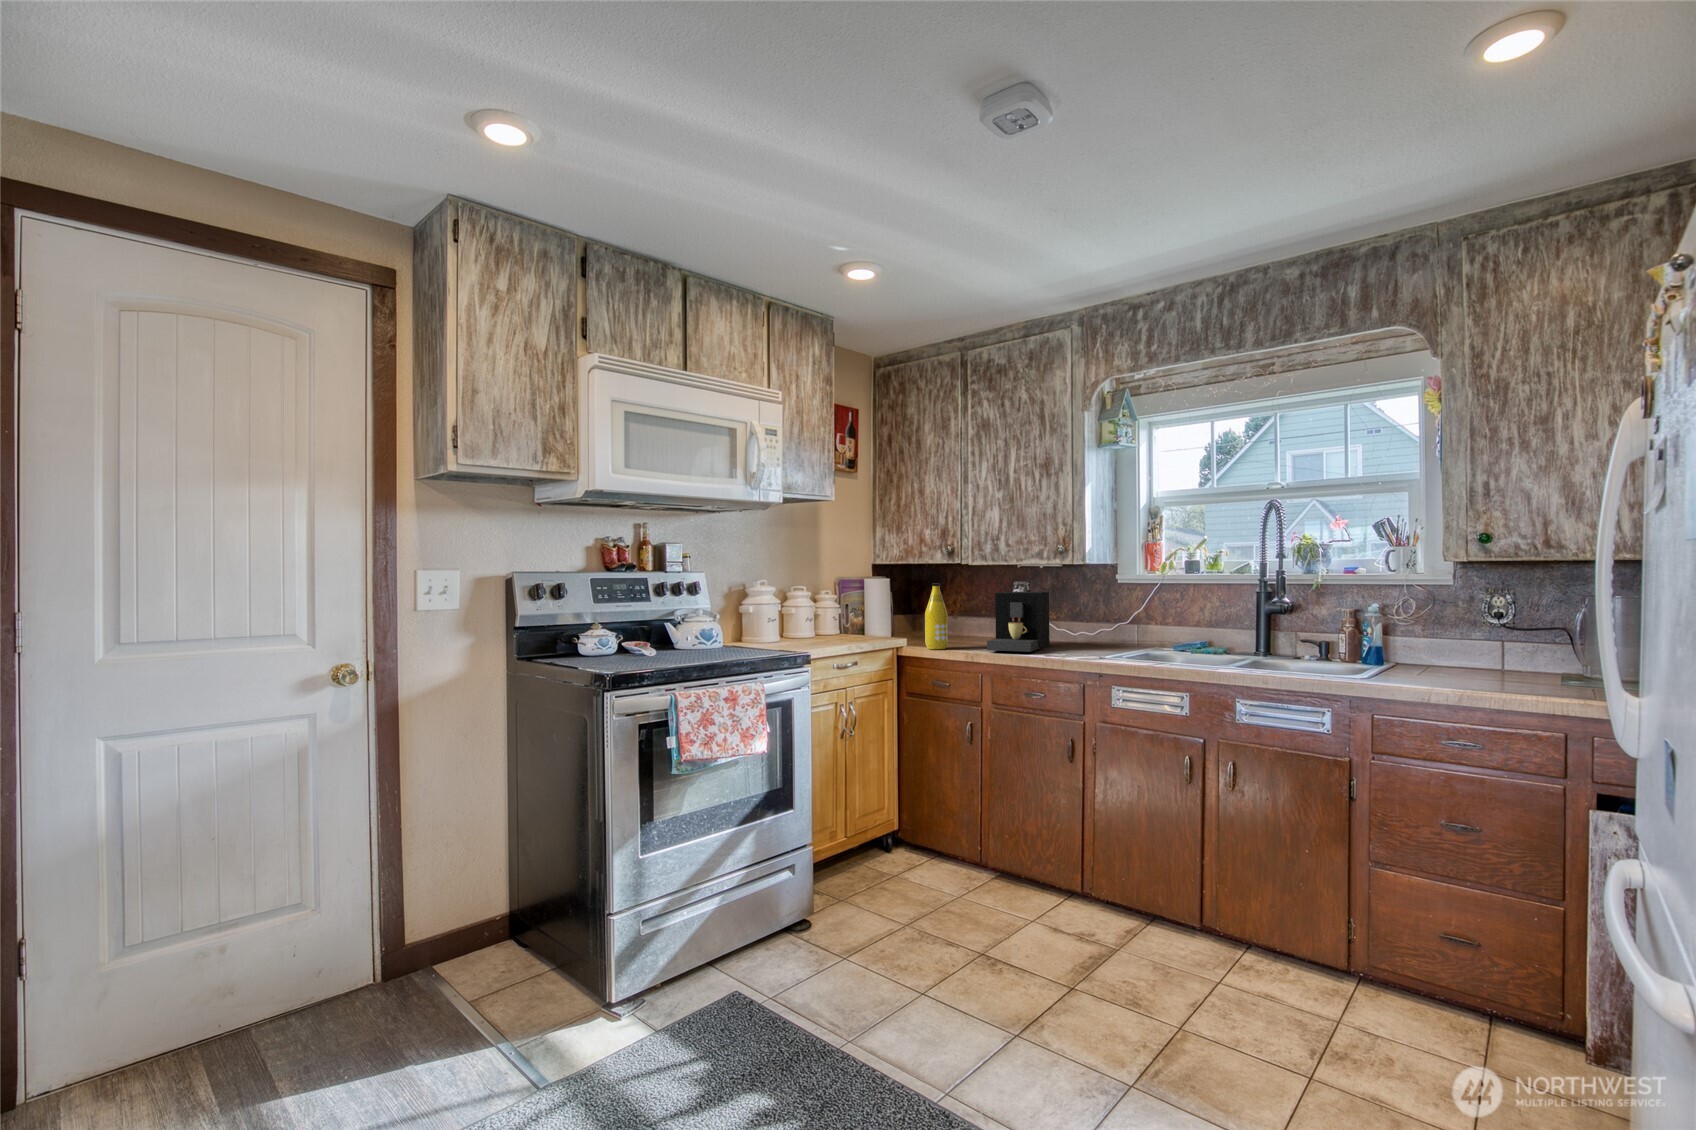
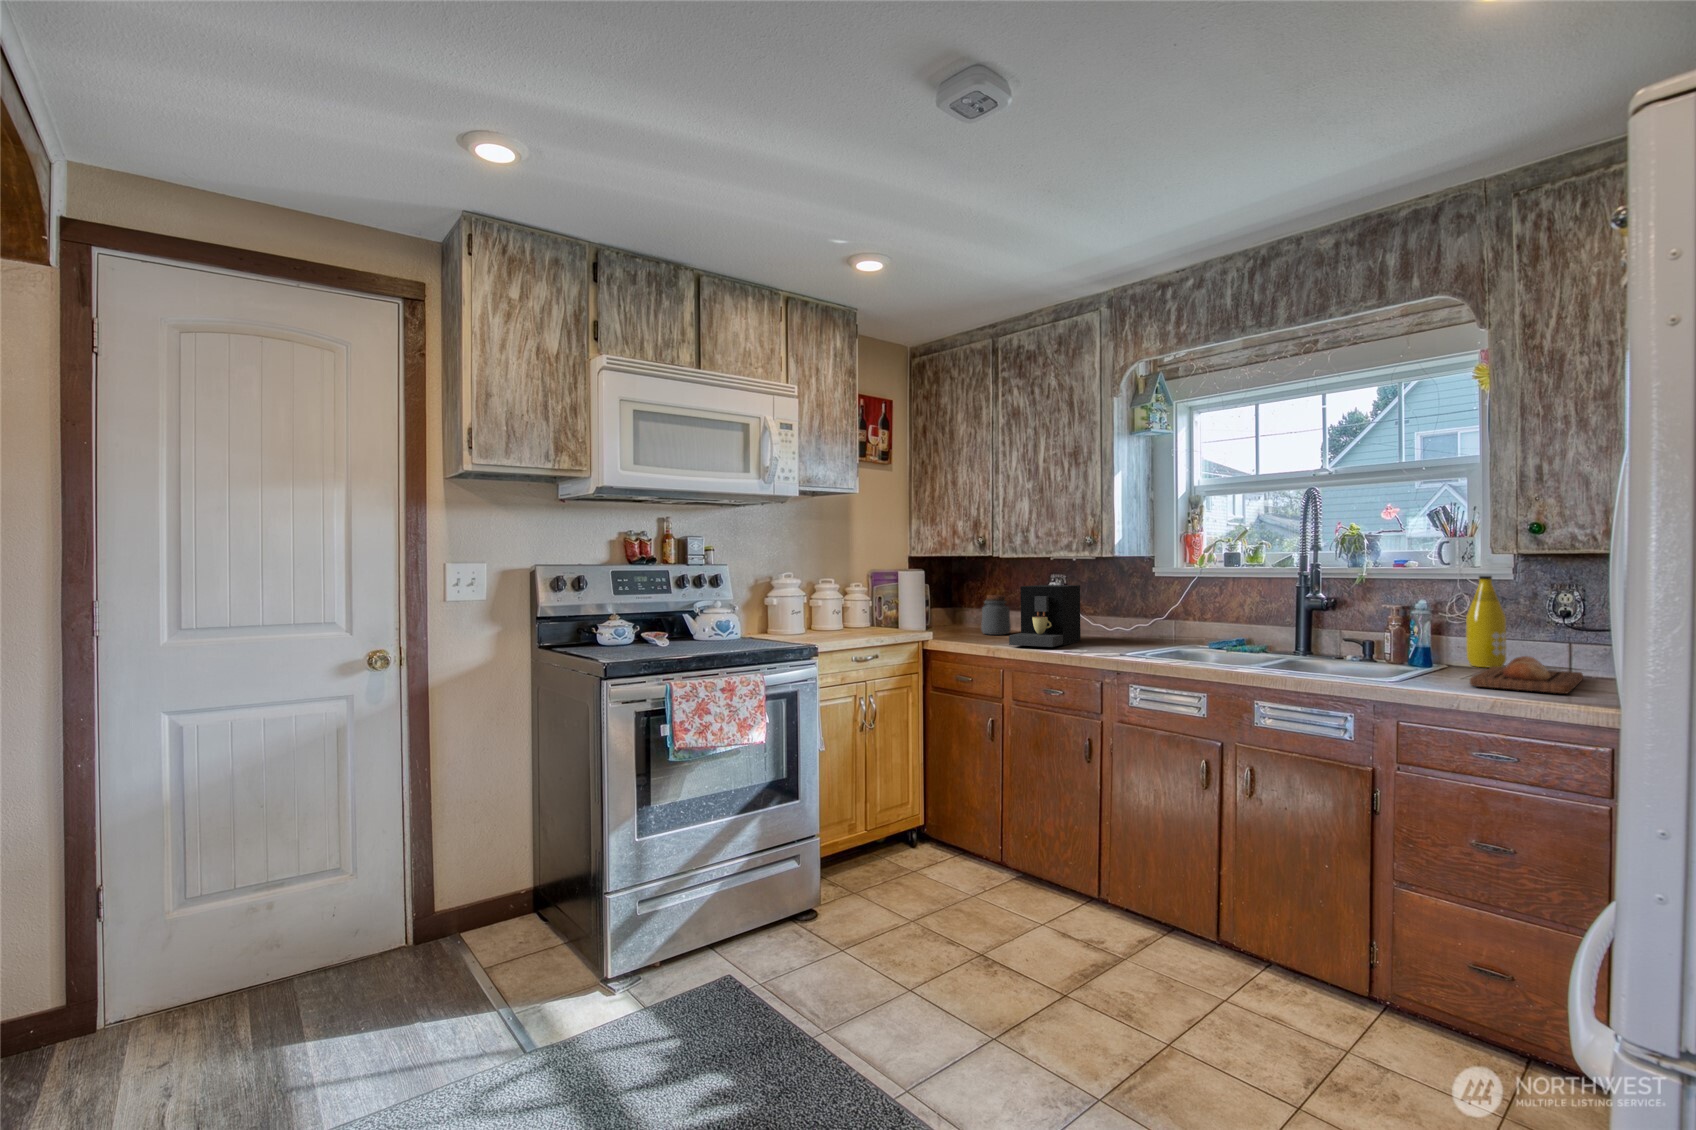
bottle: present [925,583,948,649] -> present [1466,576,1506,668]
jar: none [949,602,978,641] -> present [981,595,1011,635]
bread loaf: none [1433,655,1522,687] -> present [1470,656,1583,694]

